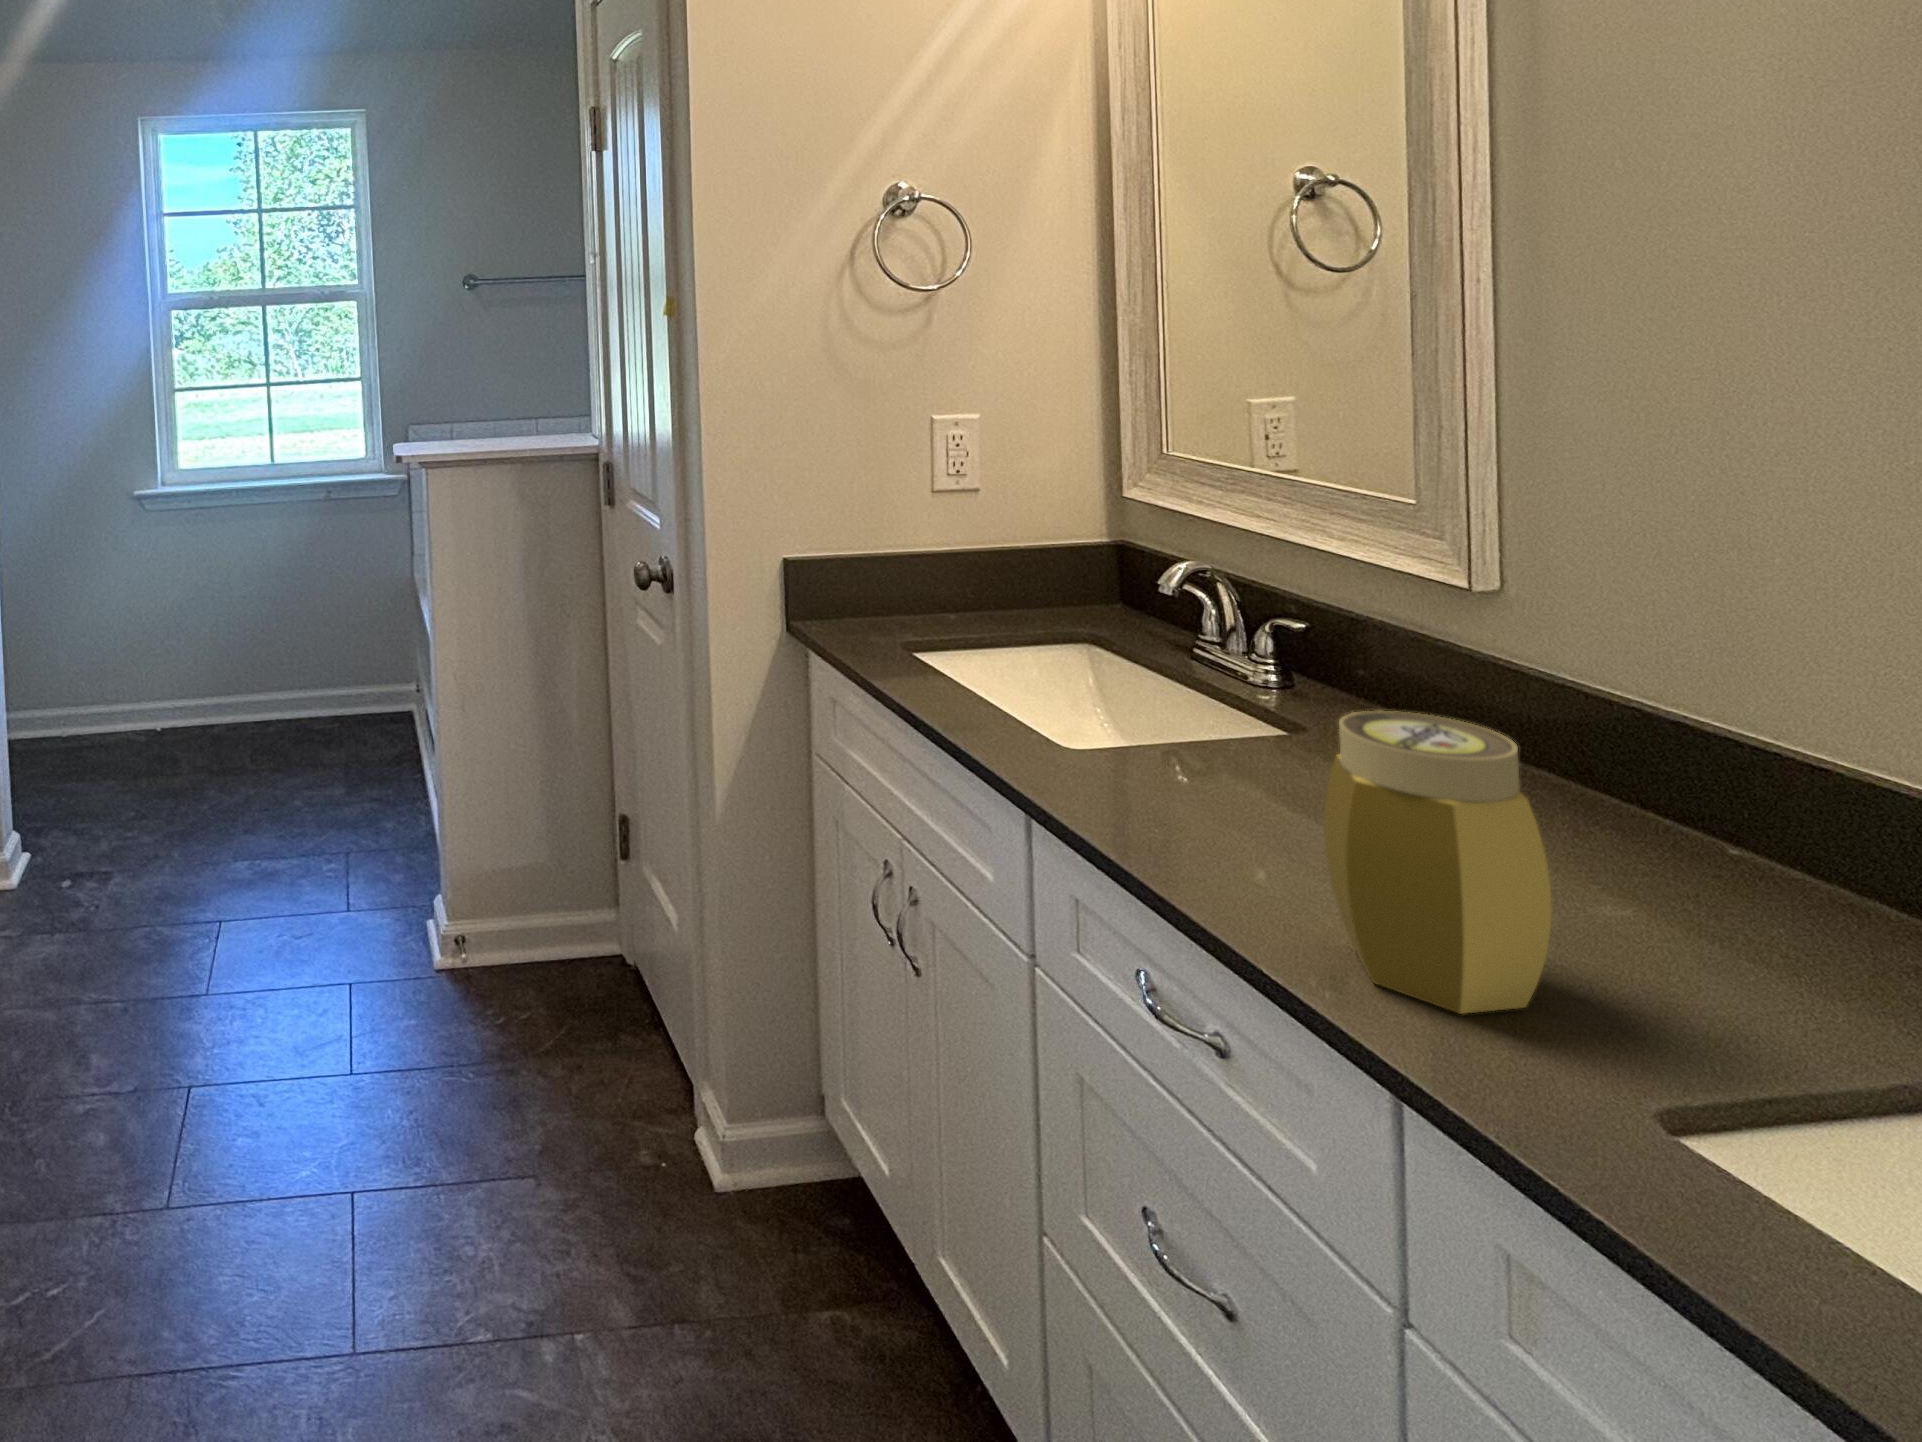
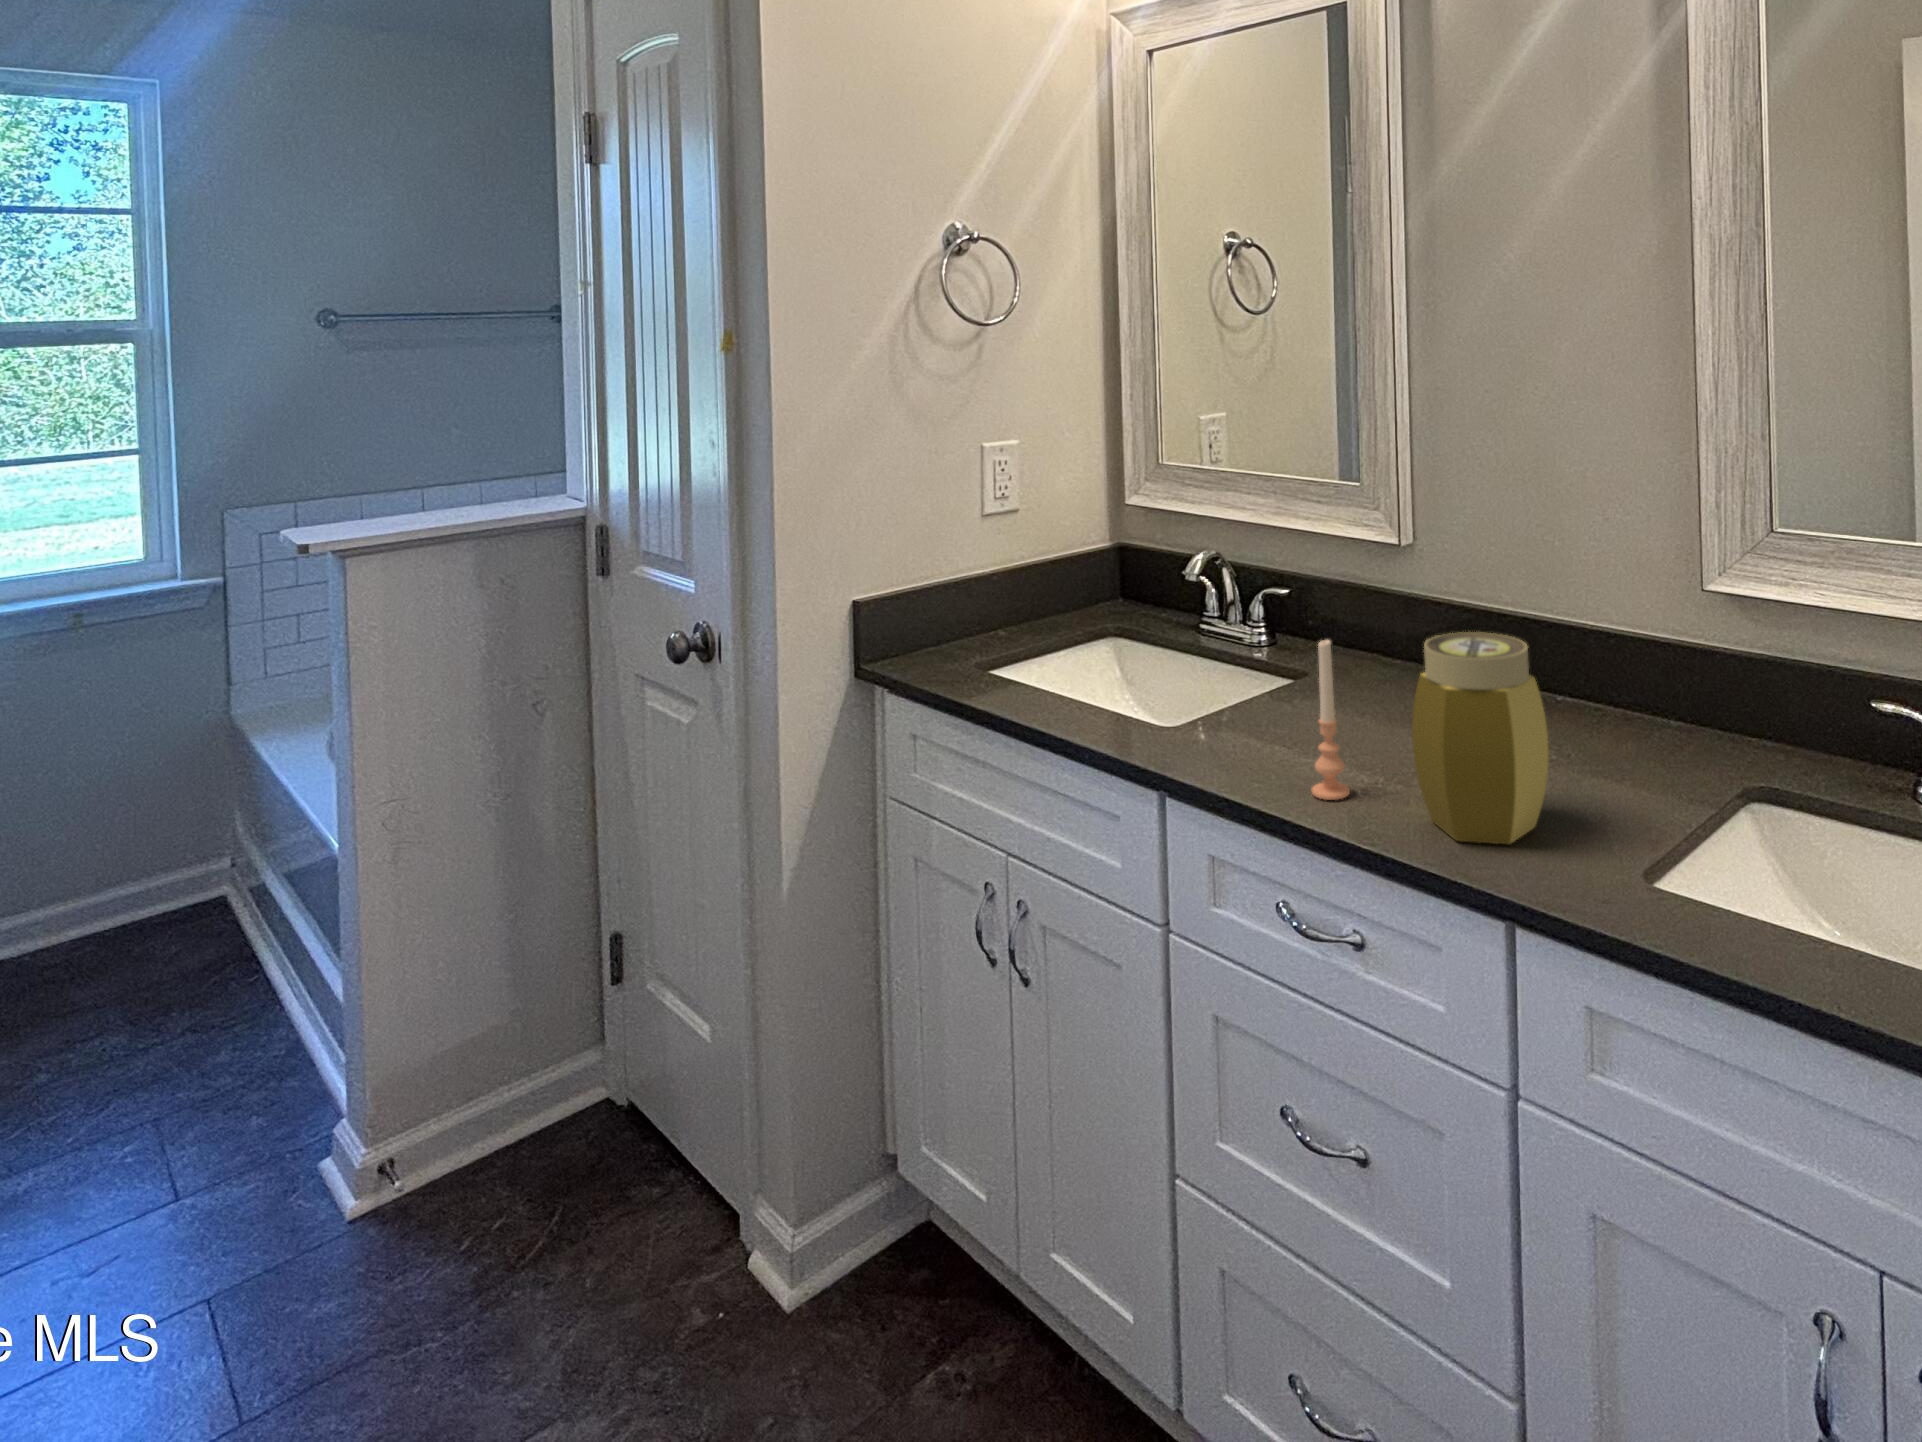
candle: none [1199,685,1256,884] -> present [1312,640,1350,800]

